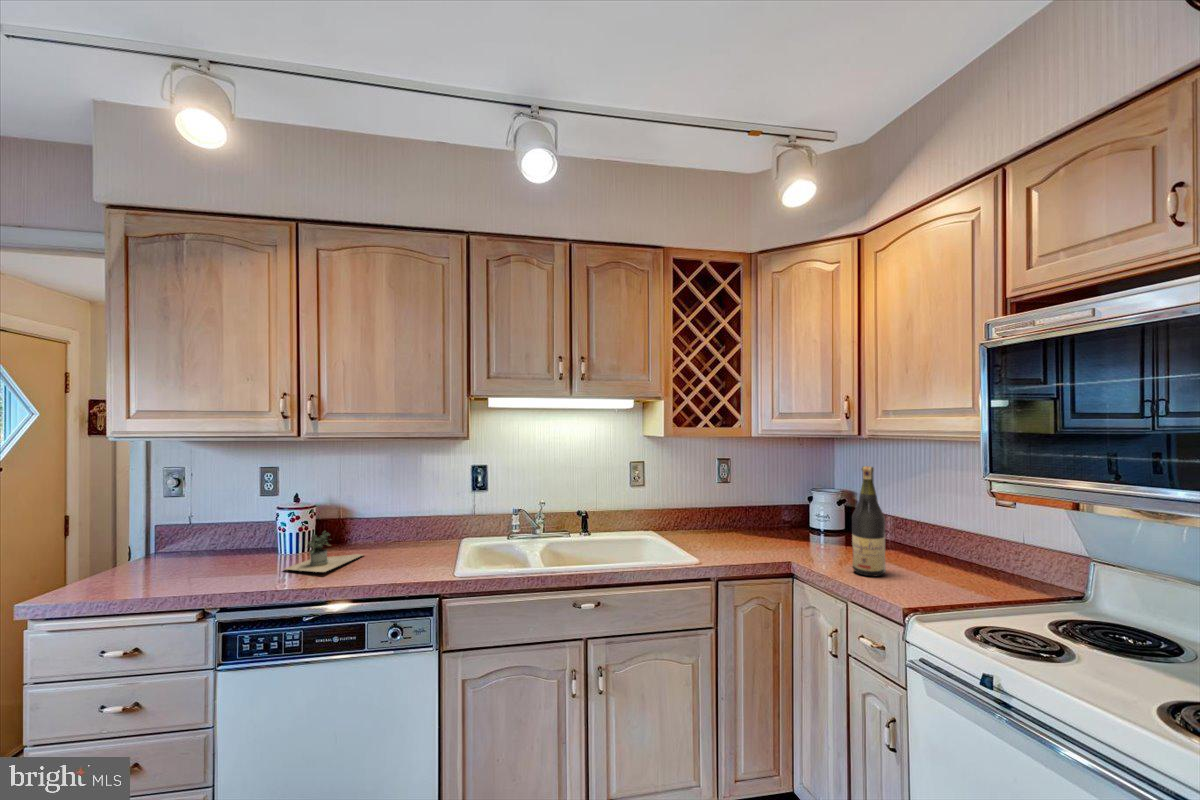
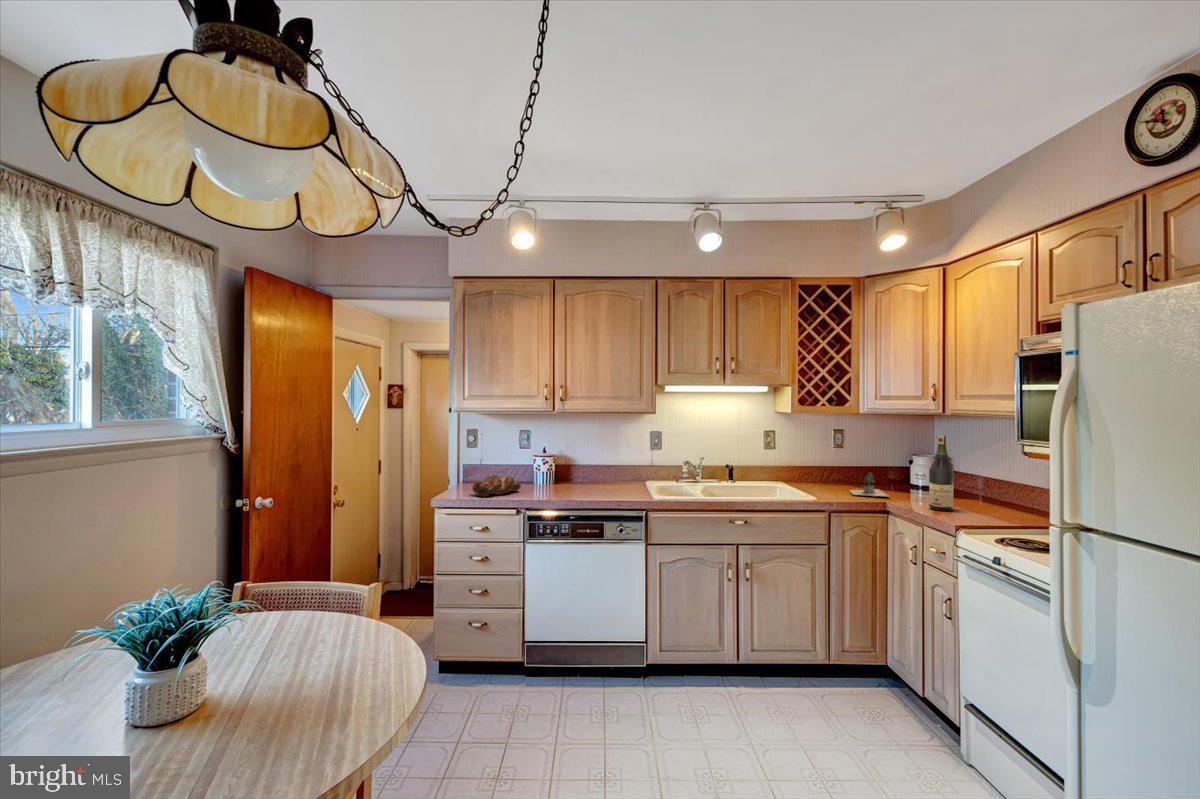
potted plant: present [285,531,363,572] -> present [850,473,888,496]
bread loaf: none [129,545,235,587] -> present [472,475,521,497]

